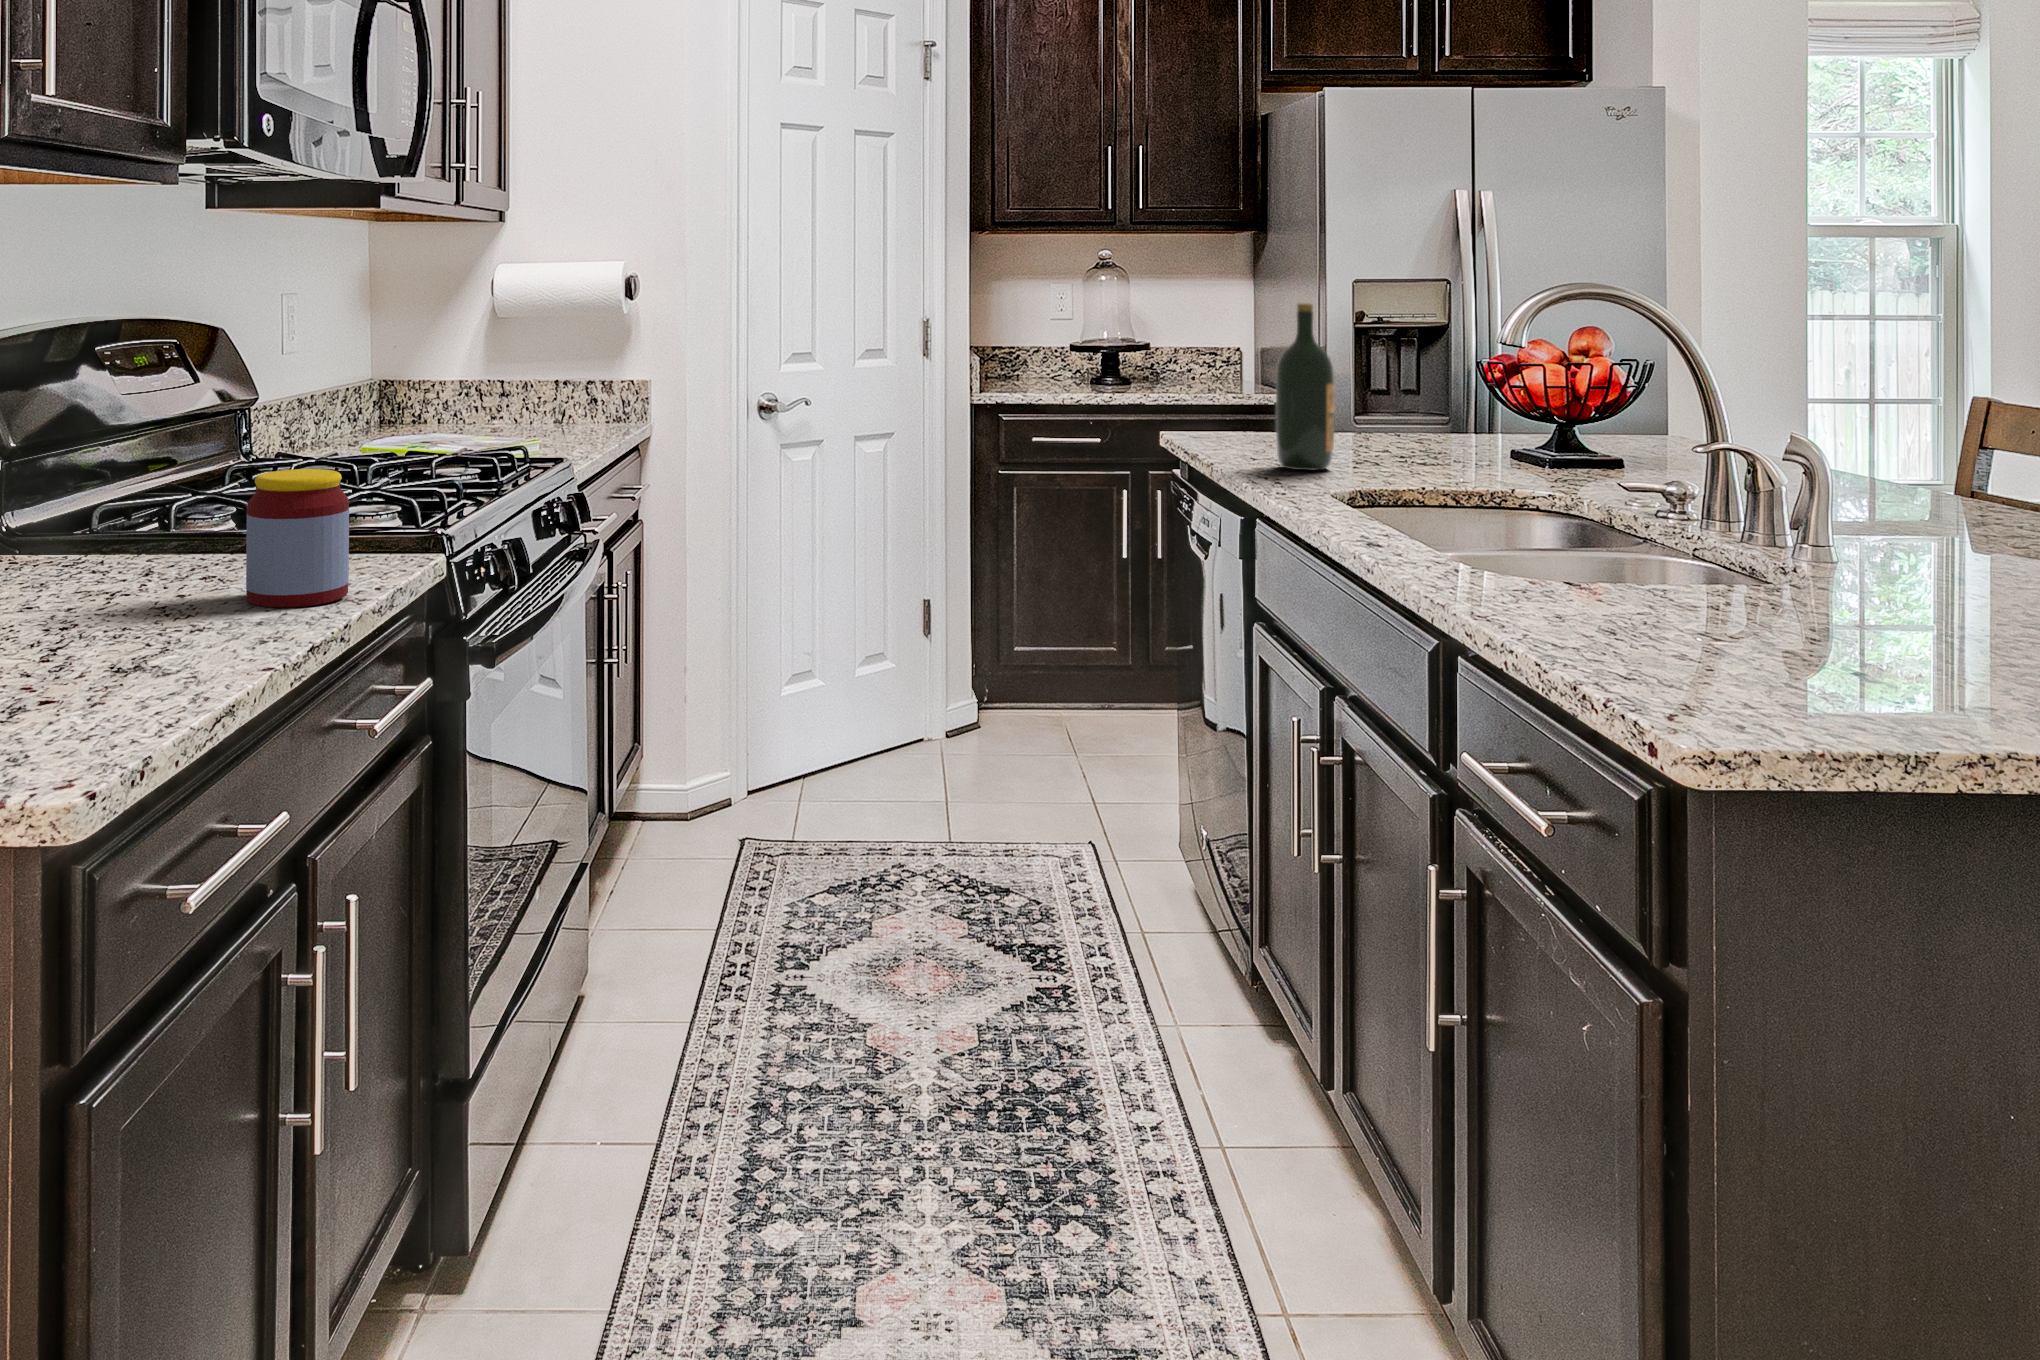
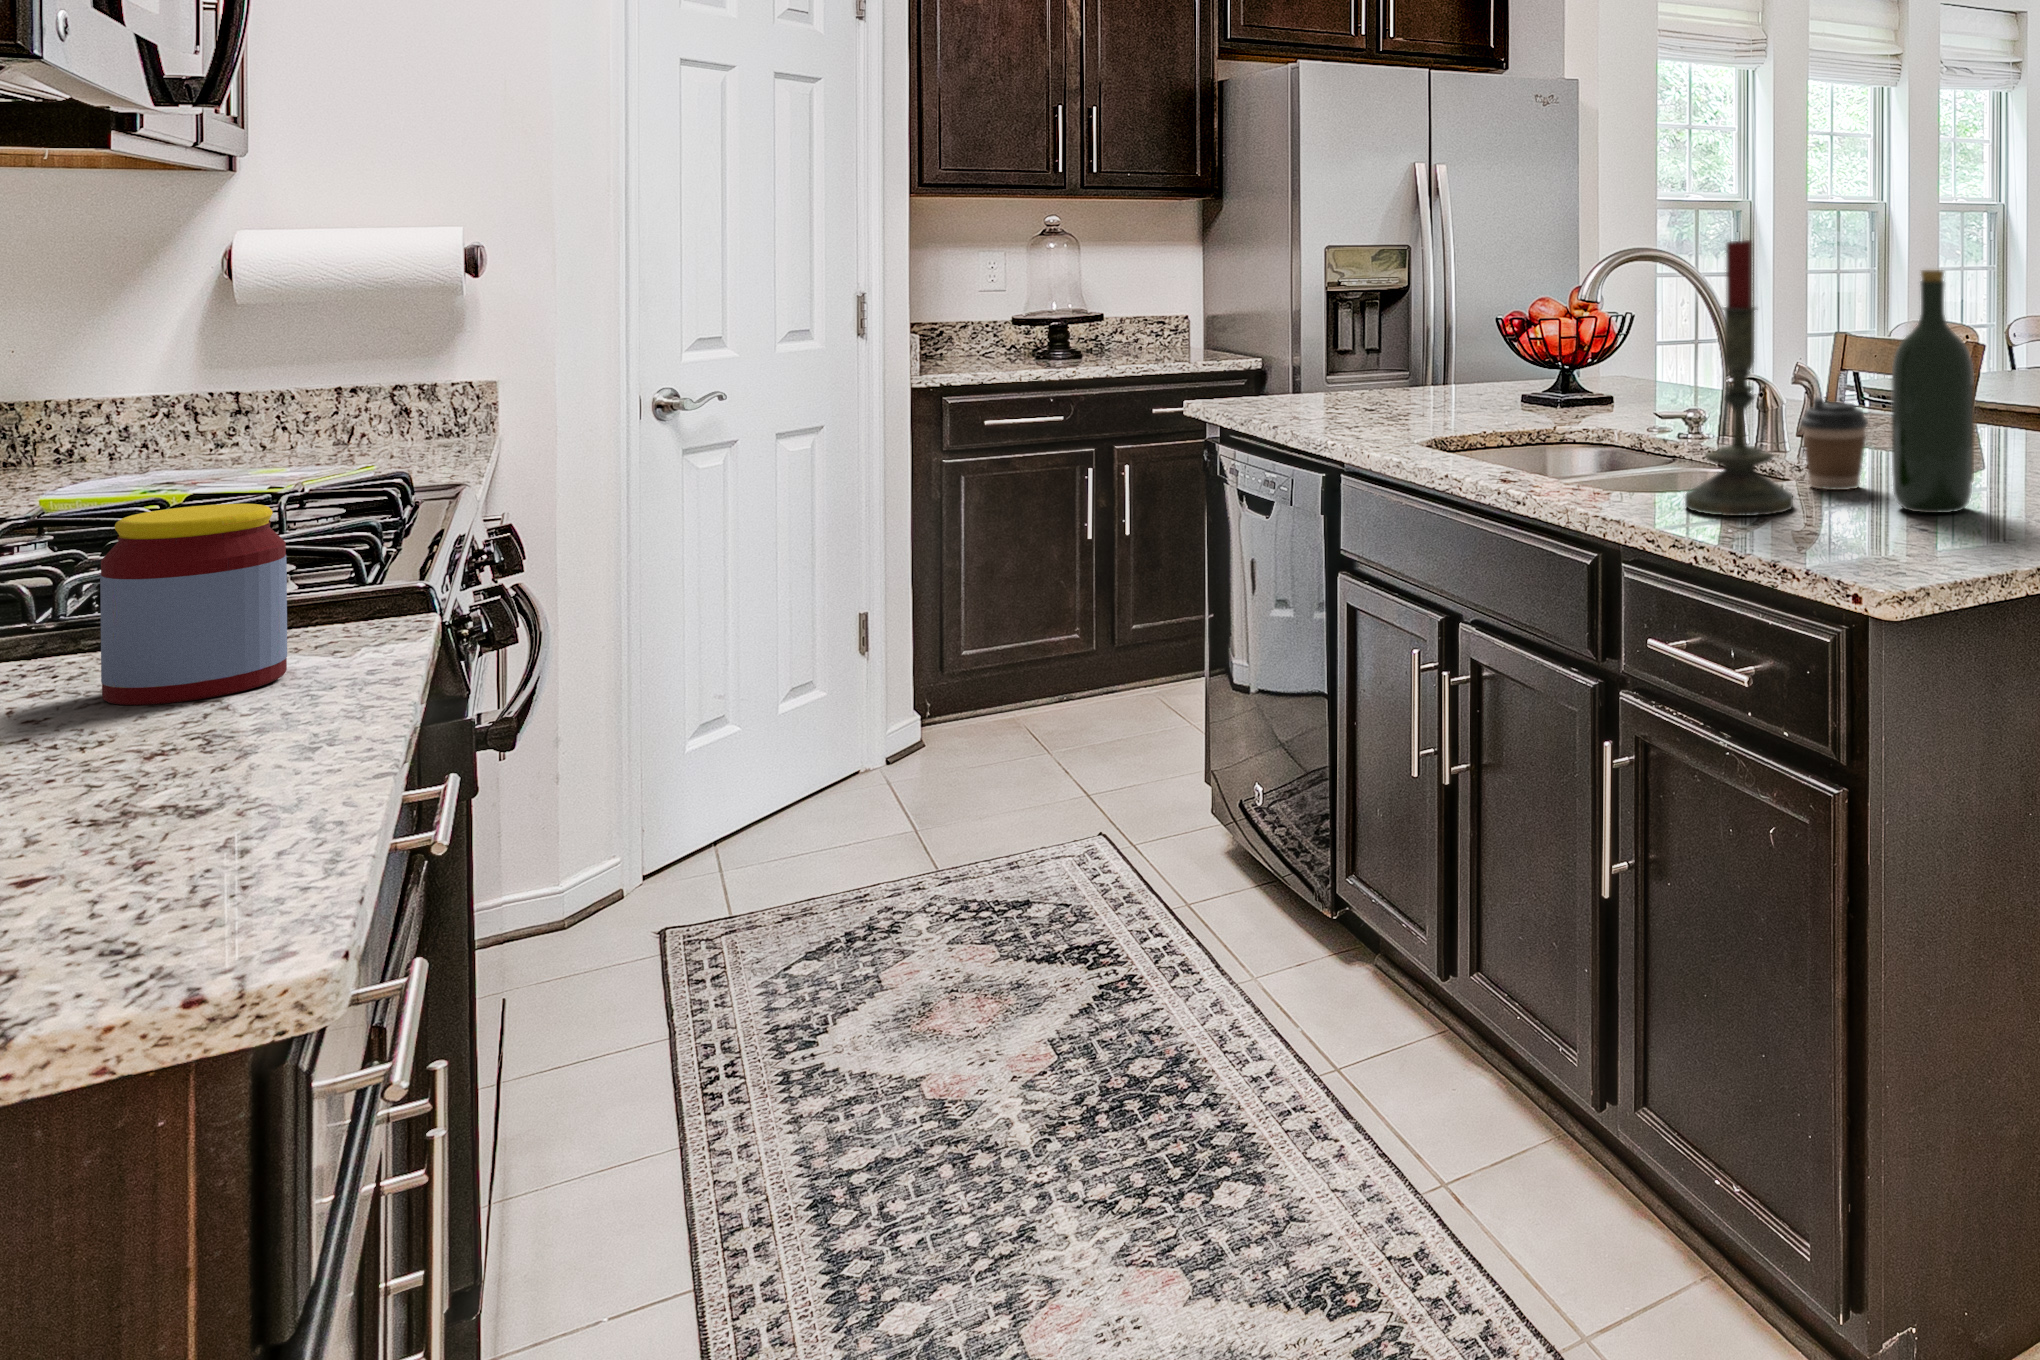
candle: none [1551,289,1697,641] -> present [1685,240,1793,516]
wine bottle: present [1276,303,1335,470] -> present [1891,270,1975,513]
coffee cup: none [1740,499,1840,623] -> present [1801,398,1868,490]

